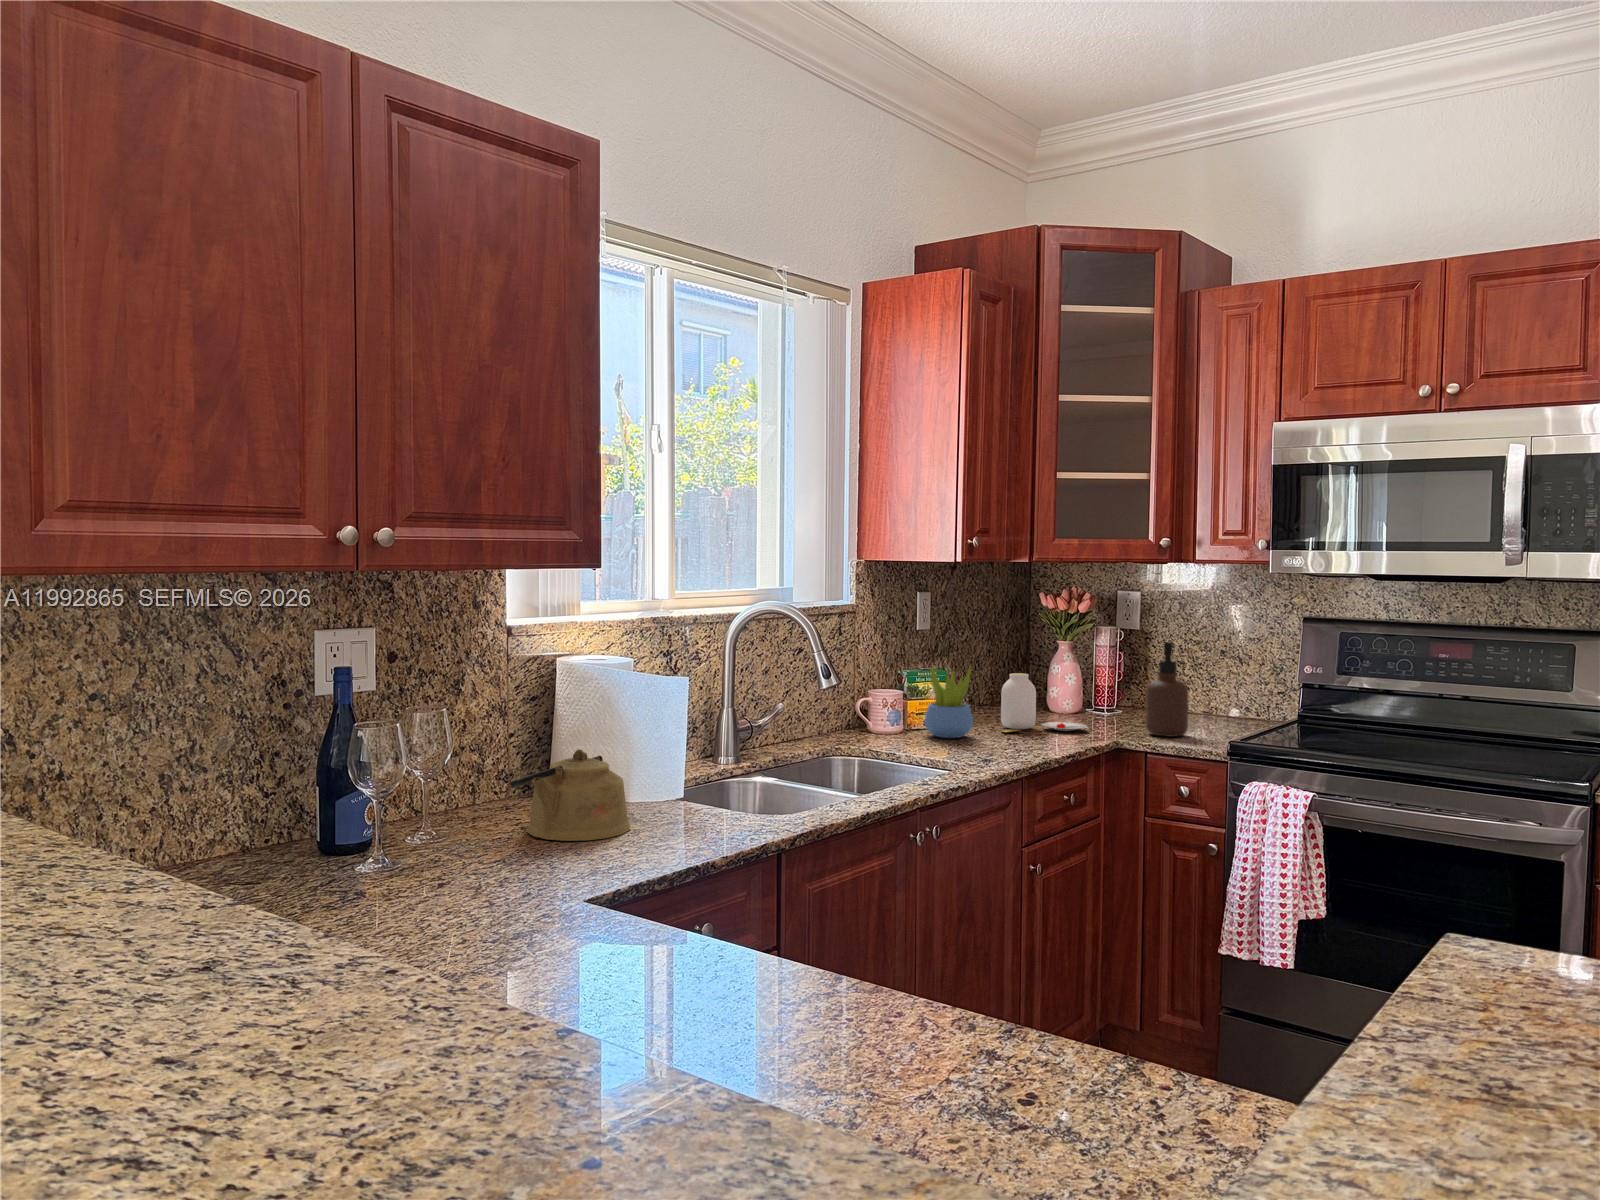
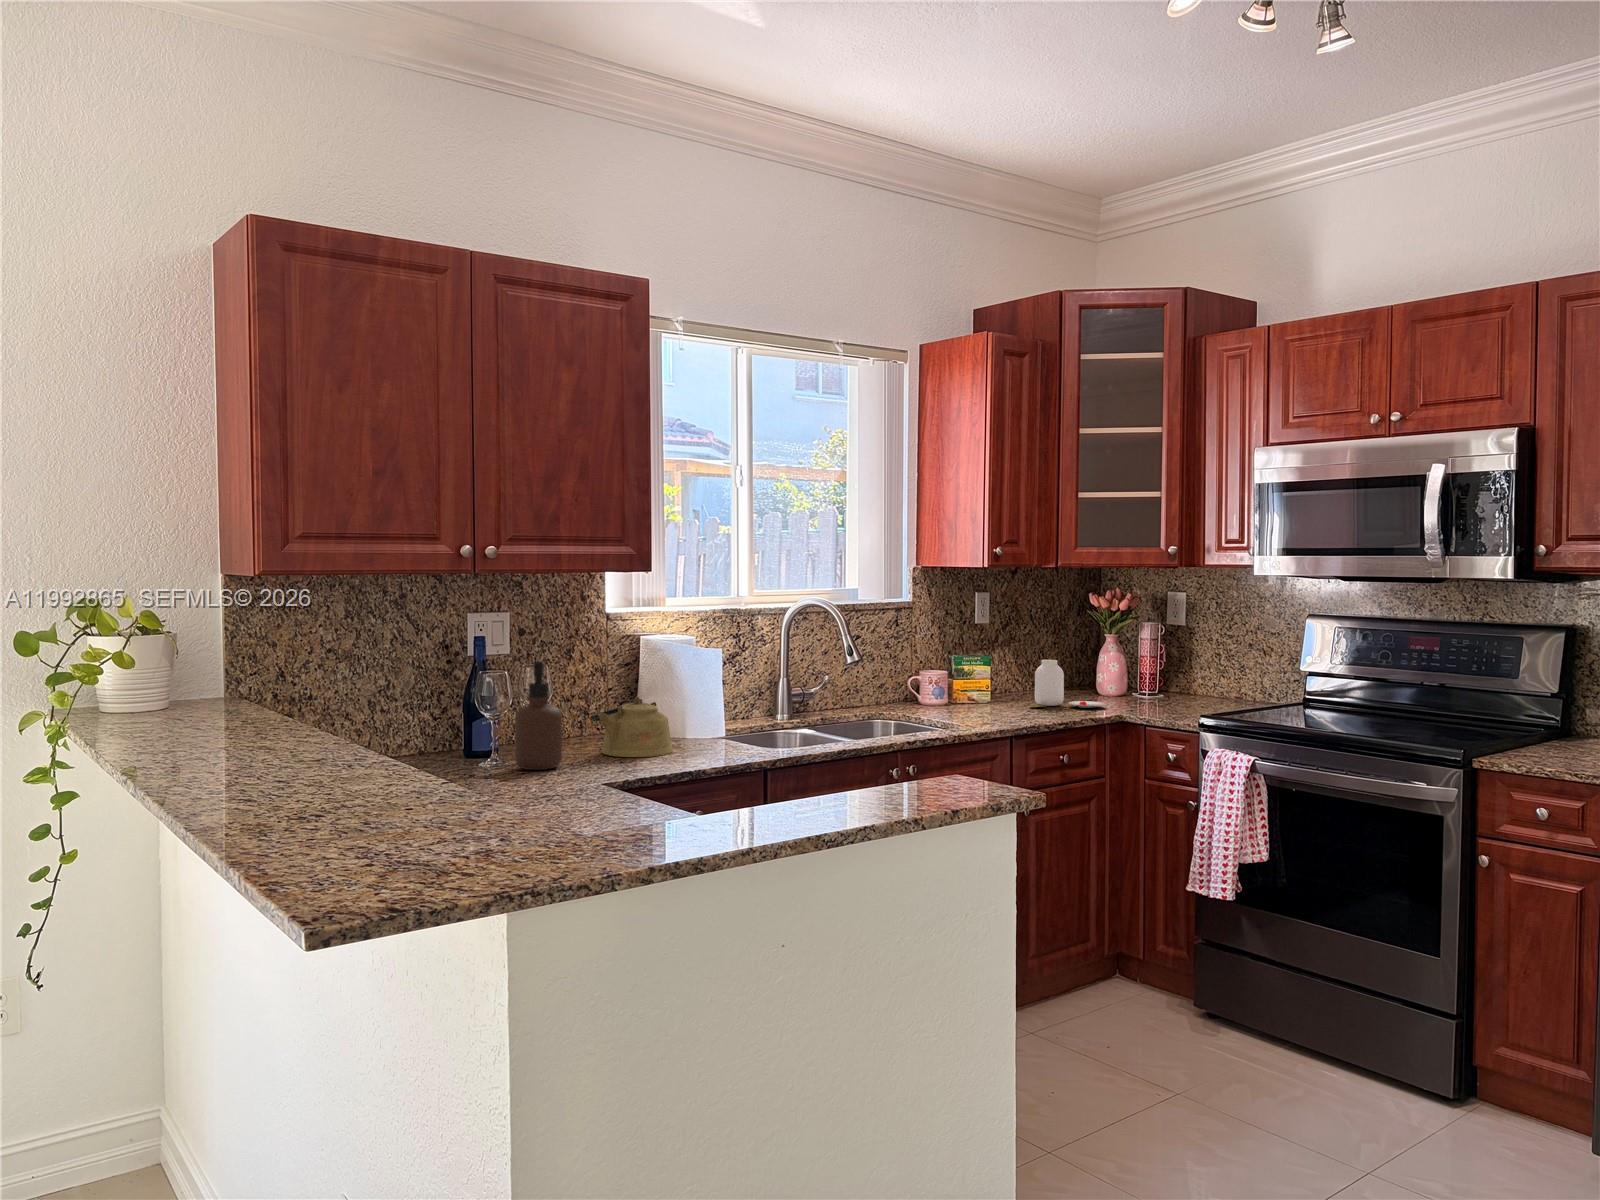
soap dispenser: present [1146,642,1189,737] -> present [515,661,562,770]
succulent plant: present [924,665,973,738] -> none [961,648,1001,710]

